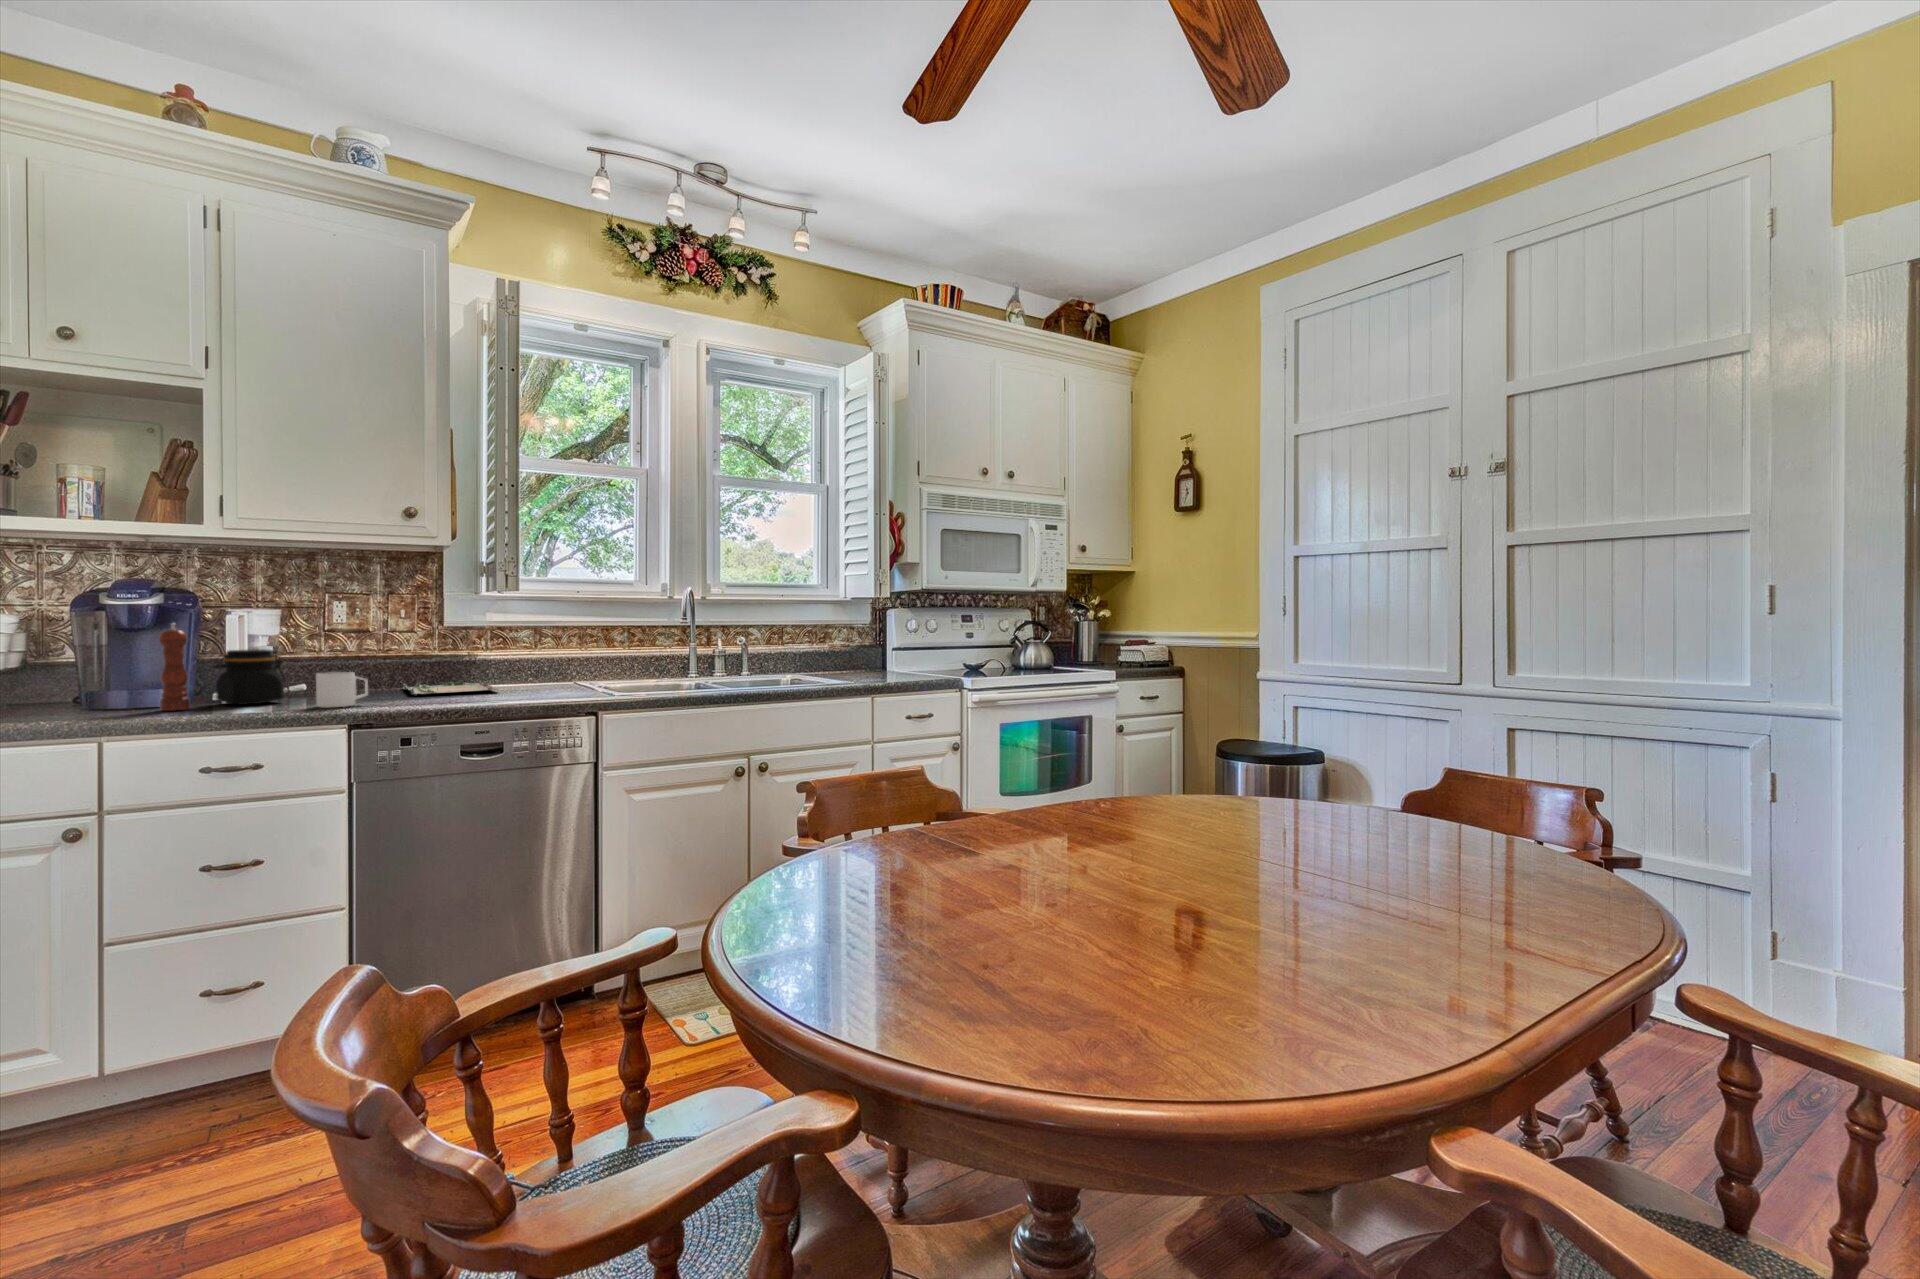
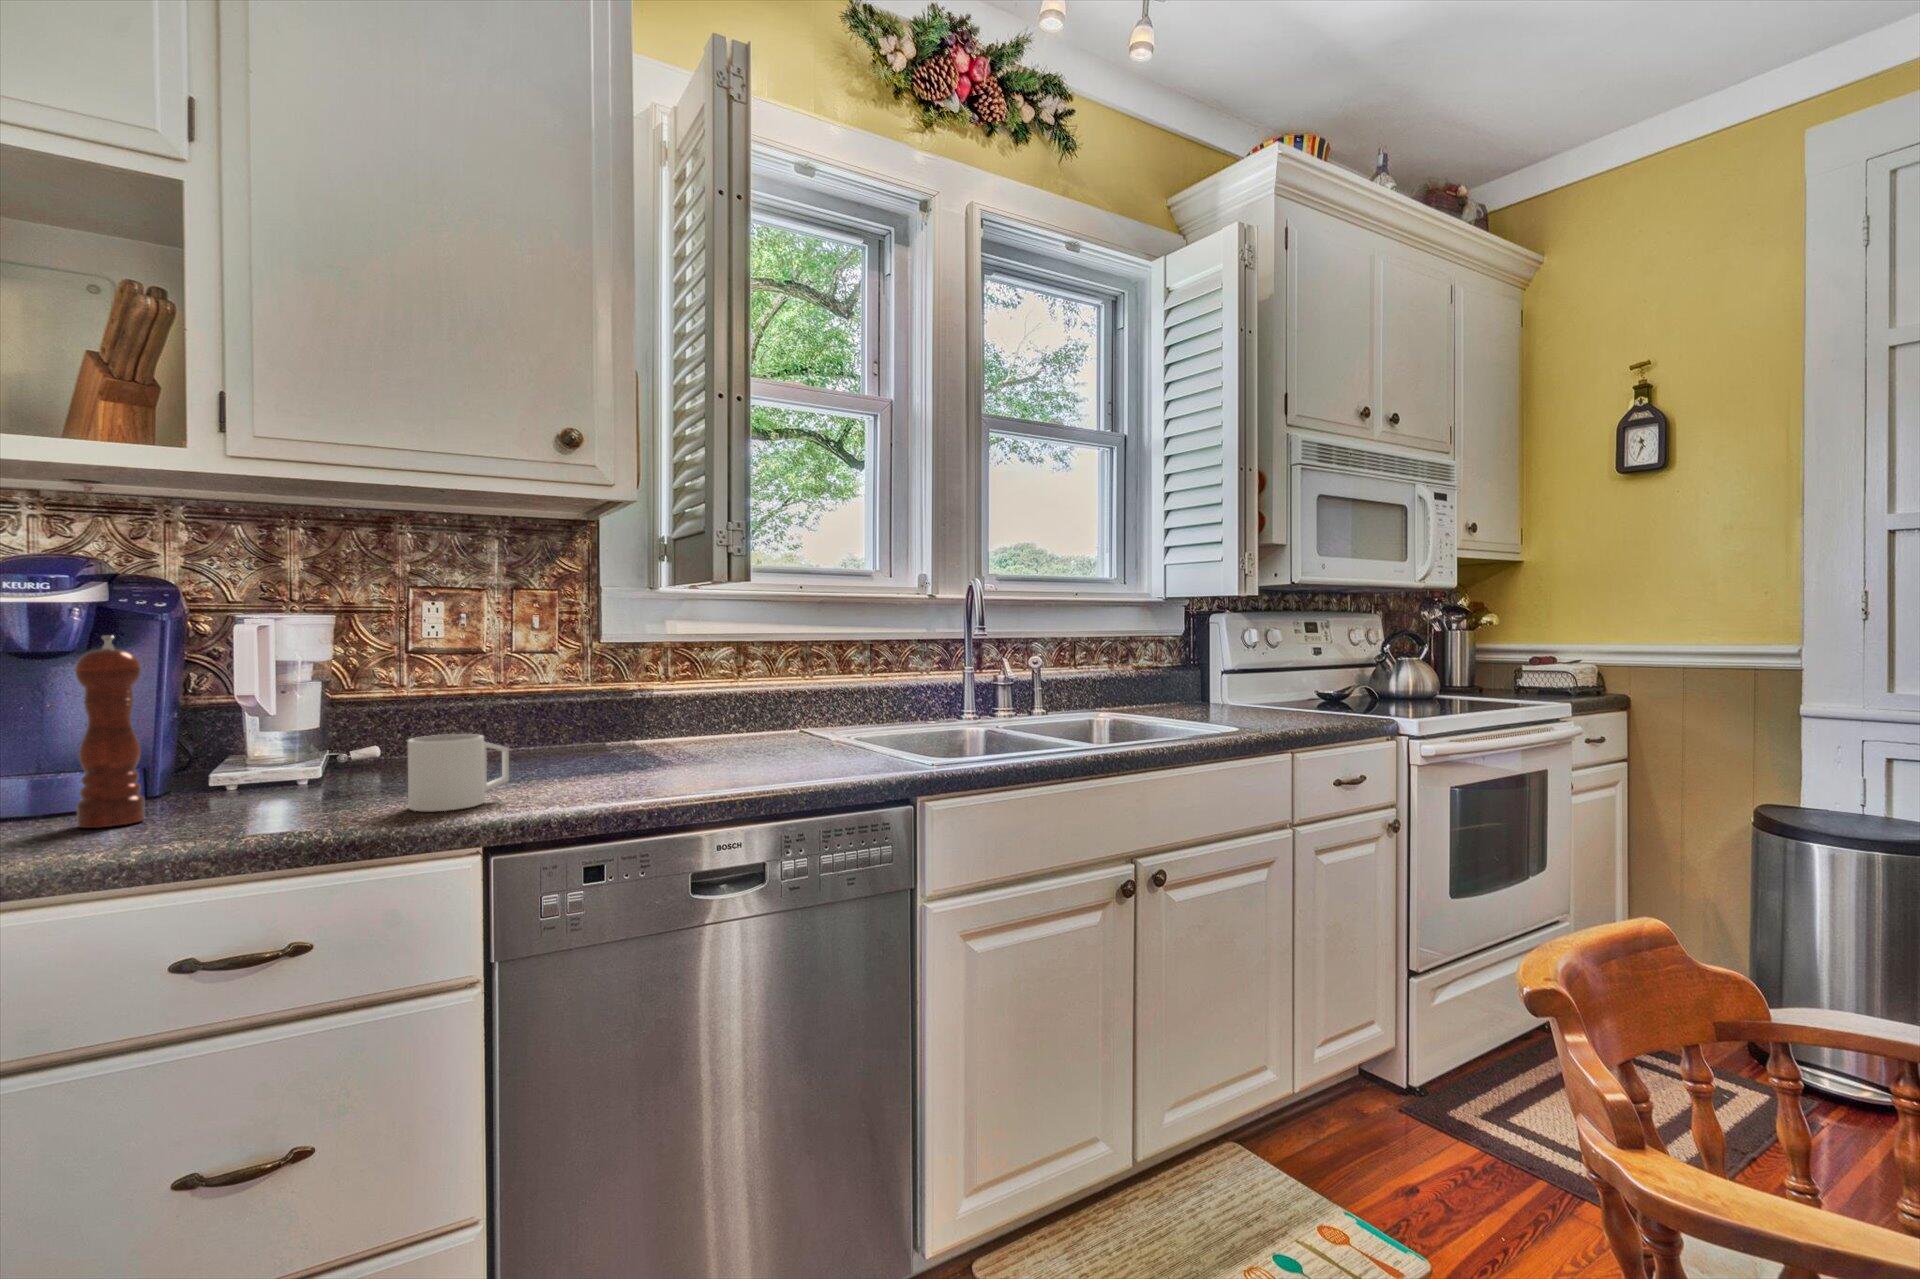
jar: present [213,649,285,704] -> none [196,689,343,803]
tray: present [403,677,498,696] -> none [543,725,721,771]

